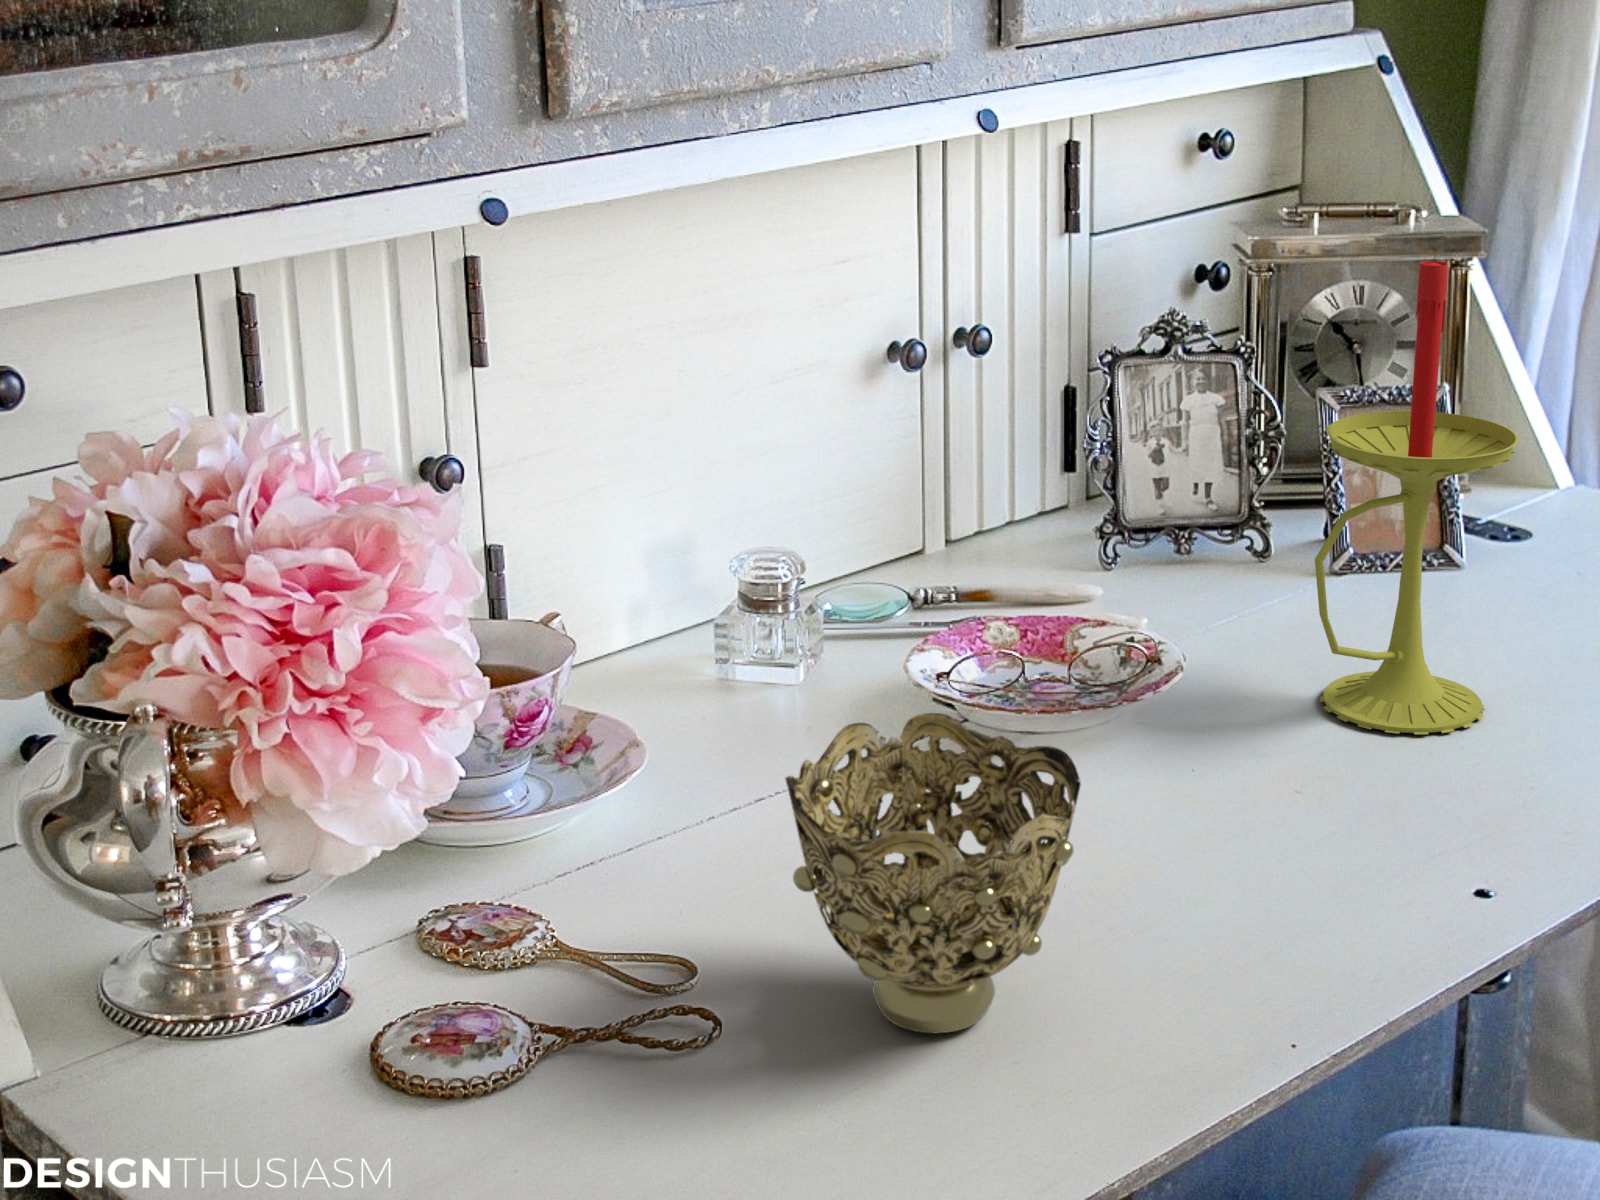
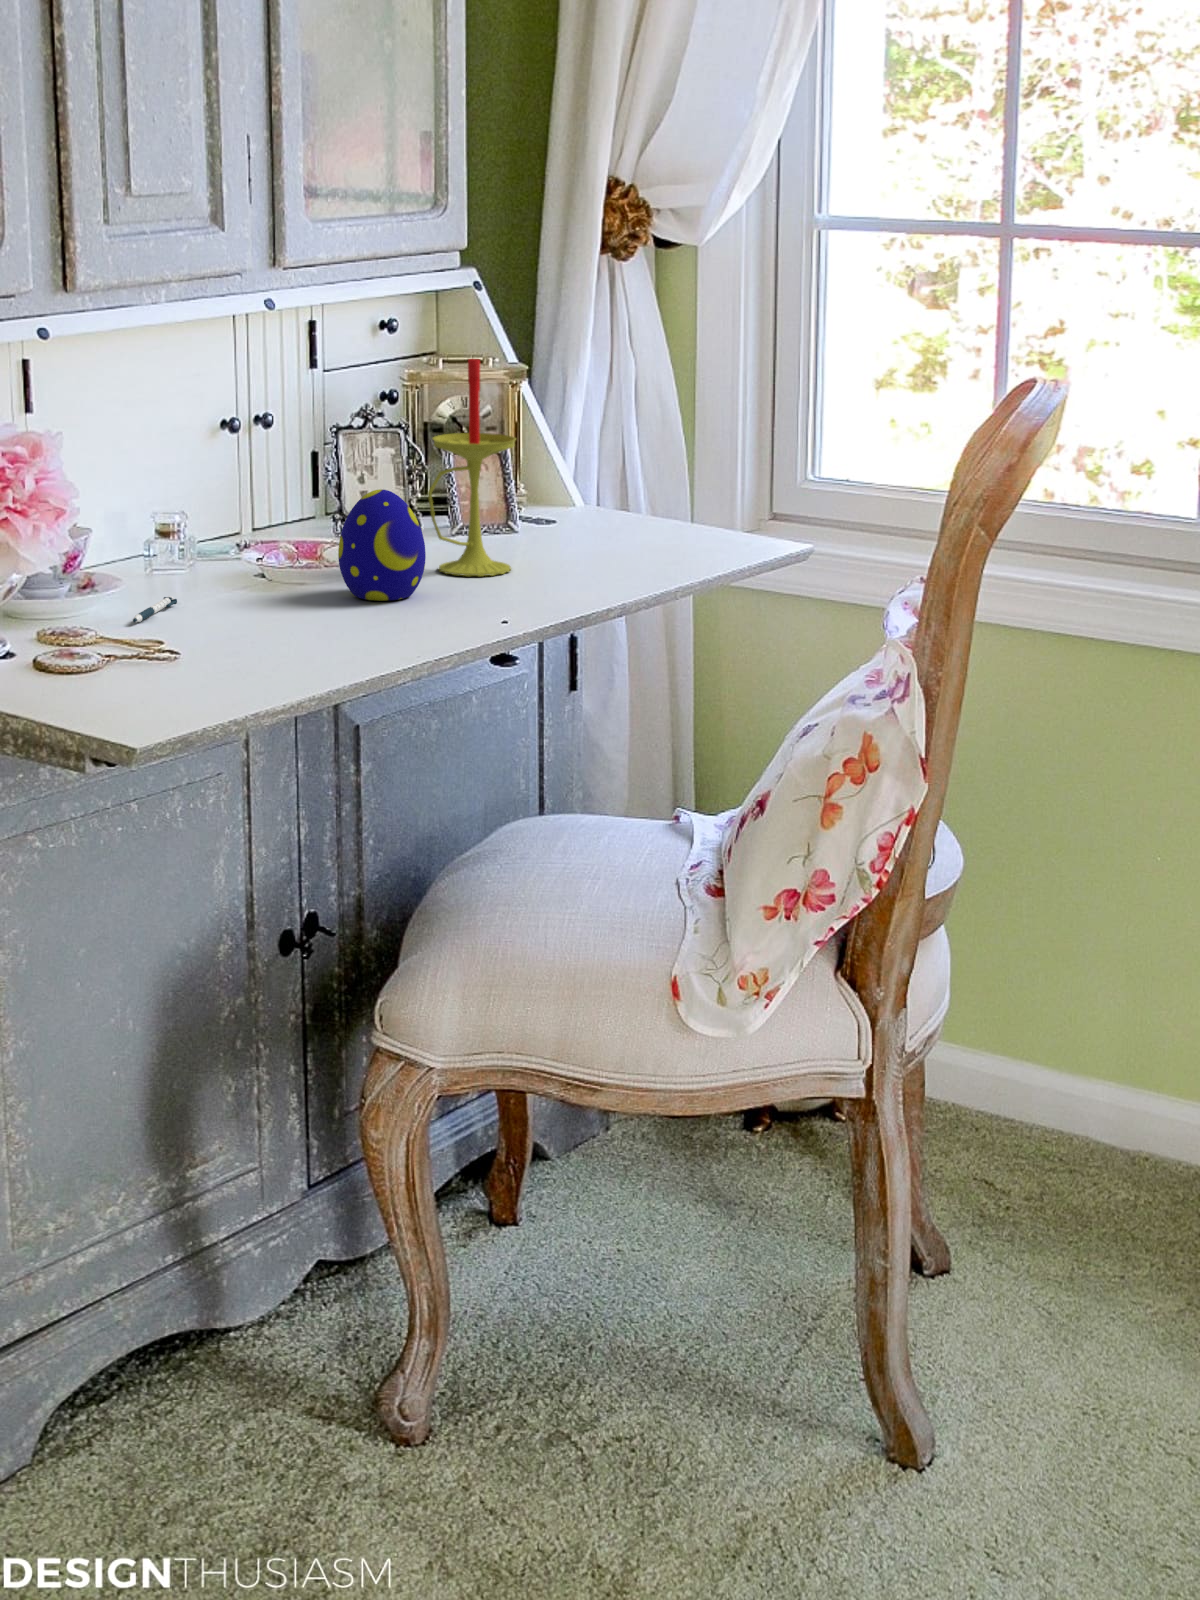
decorative egg: none [1114,578,1313,830] -> present [338,489,426,601]
decorative bowl: present [785,713,1081,1033] -> none [203,523,322,644]
pen: none [643,795,757,898] -> present [133,596,177,622]

